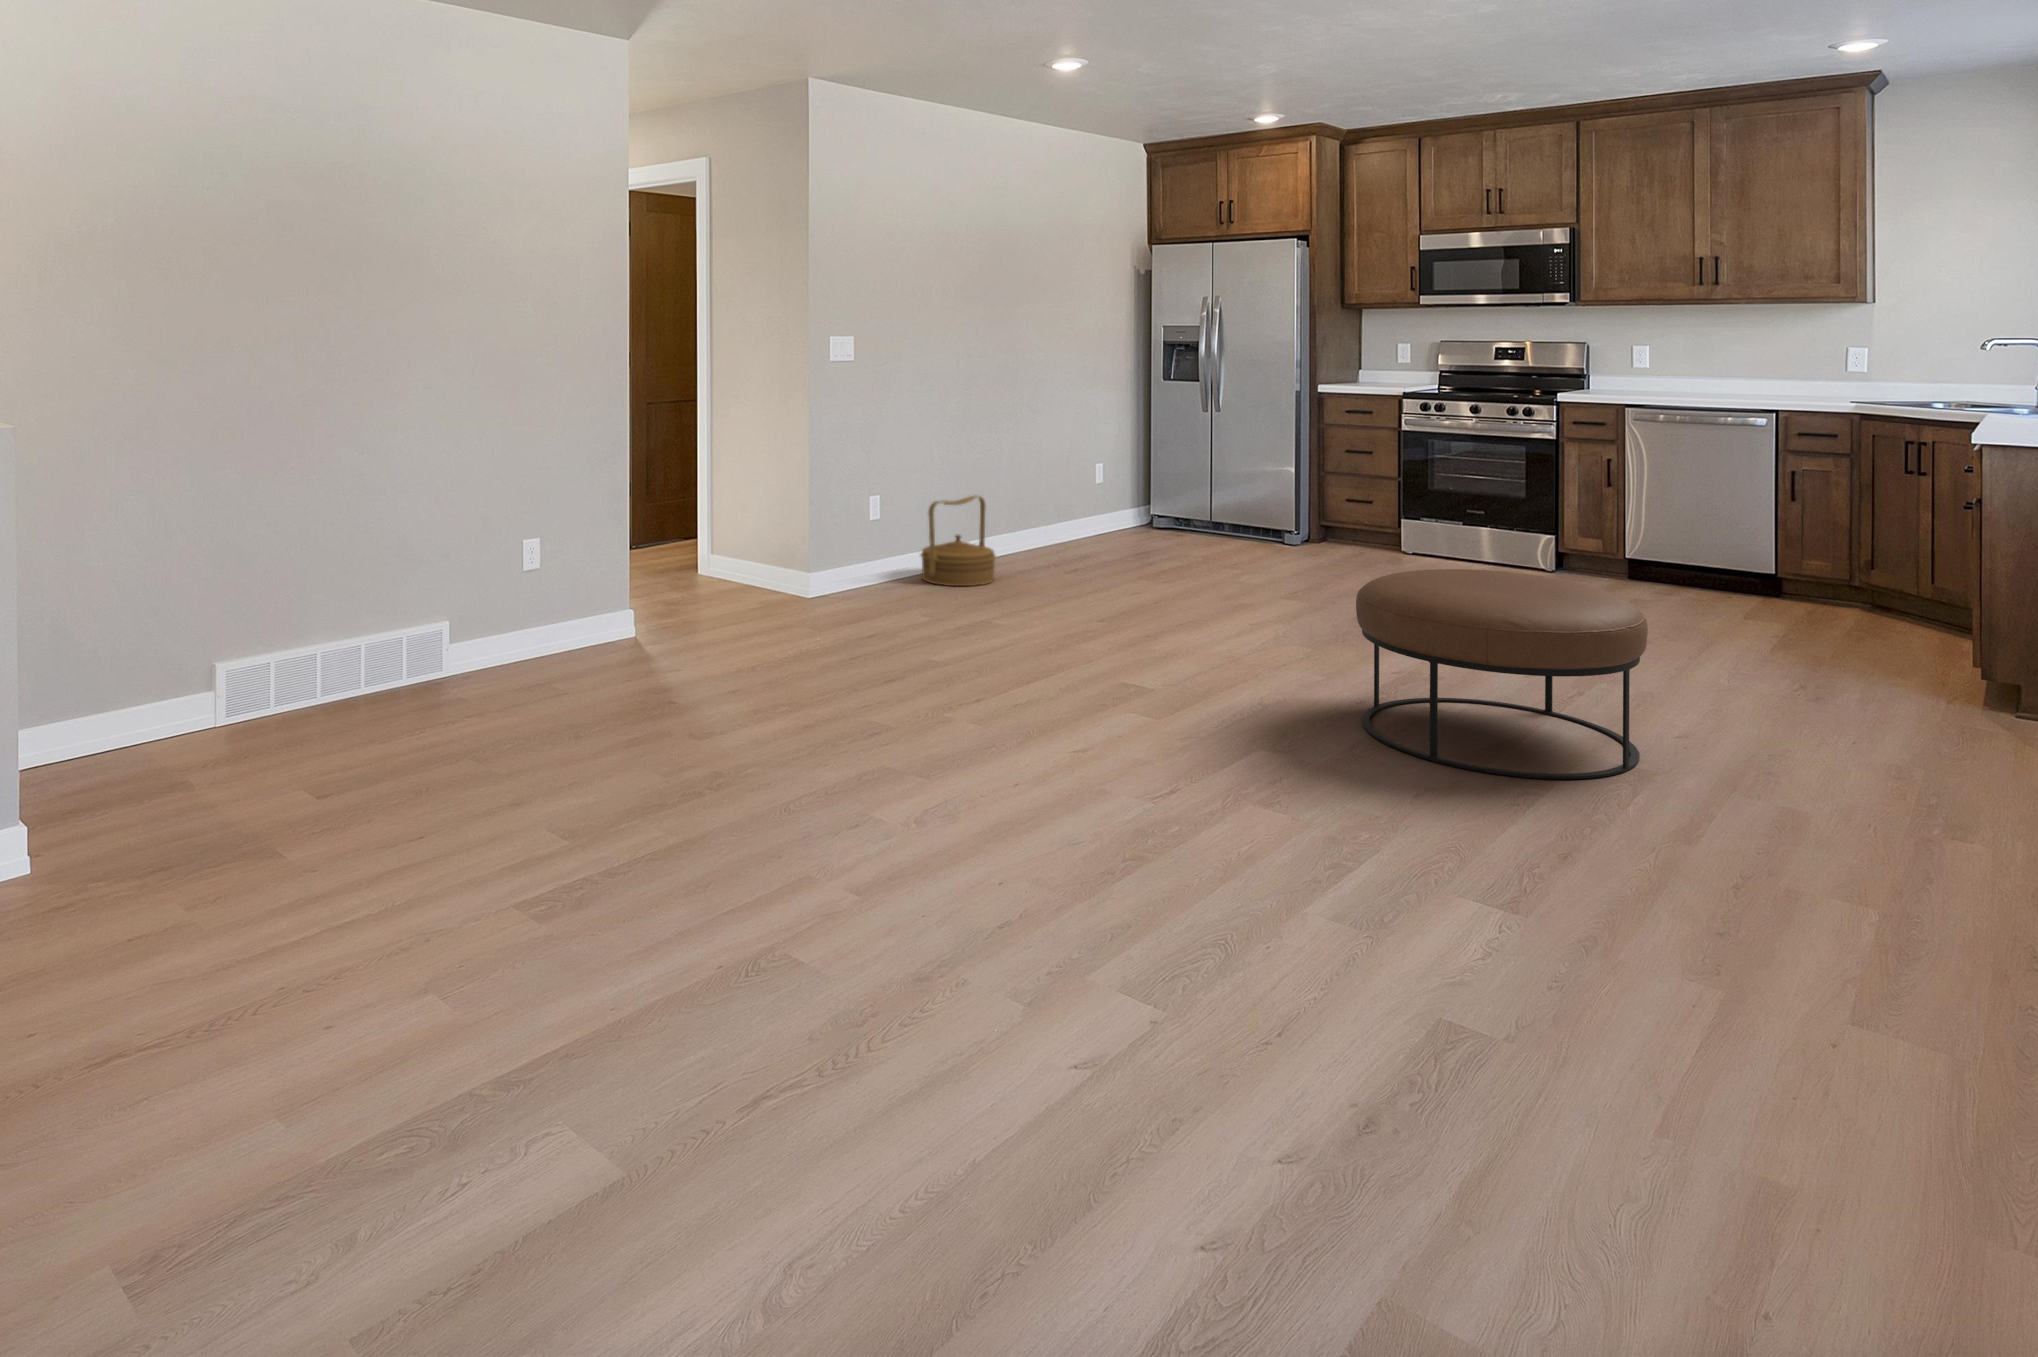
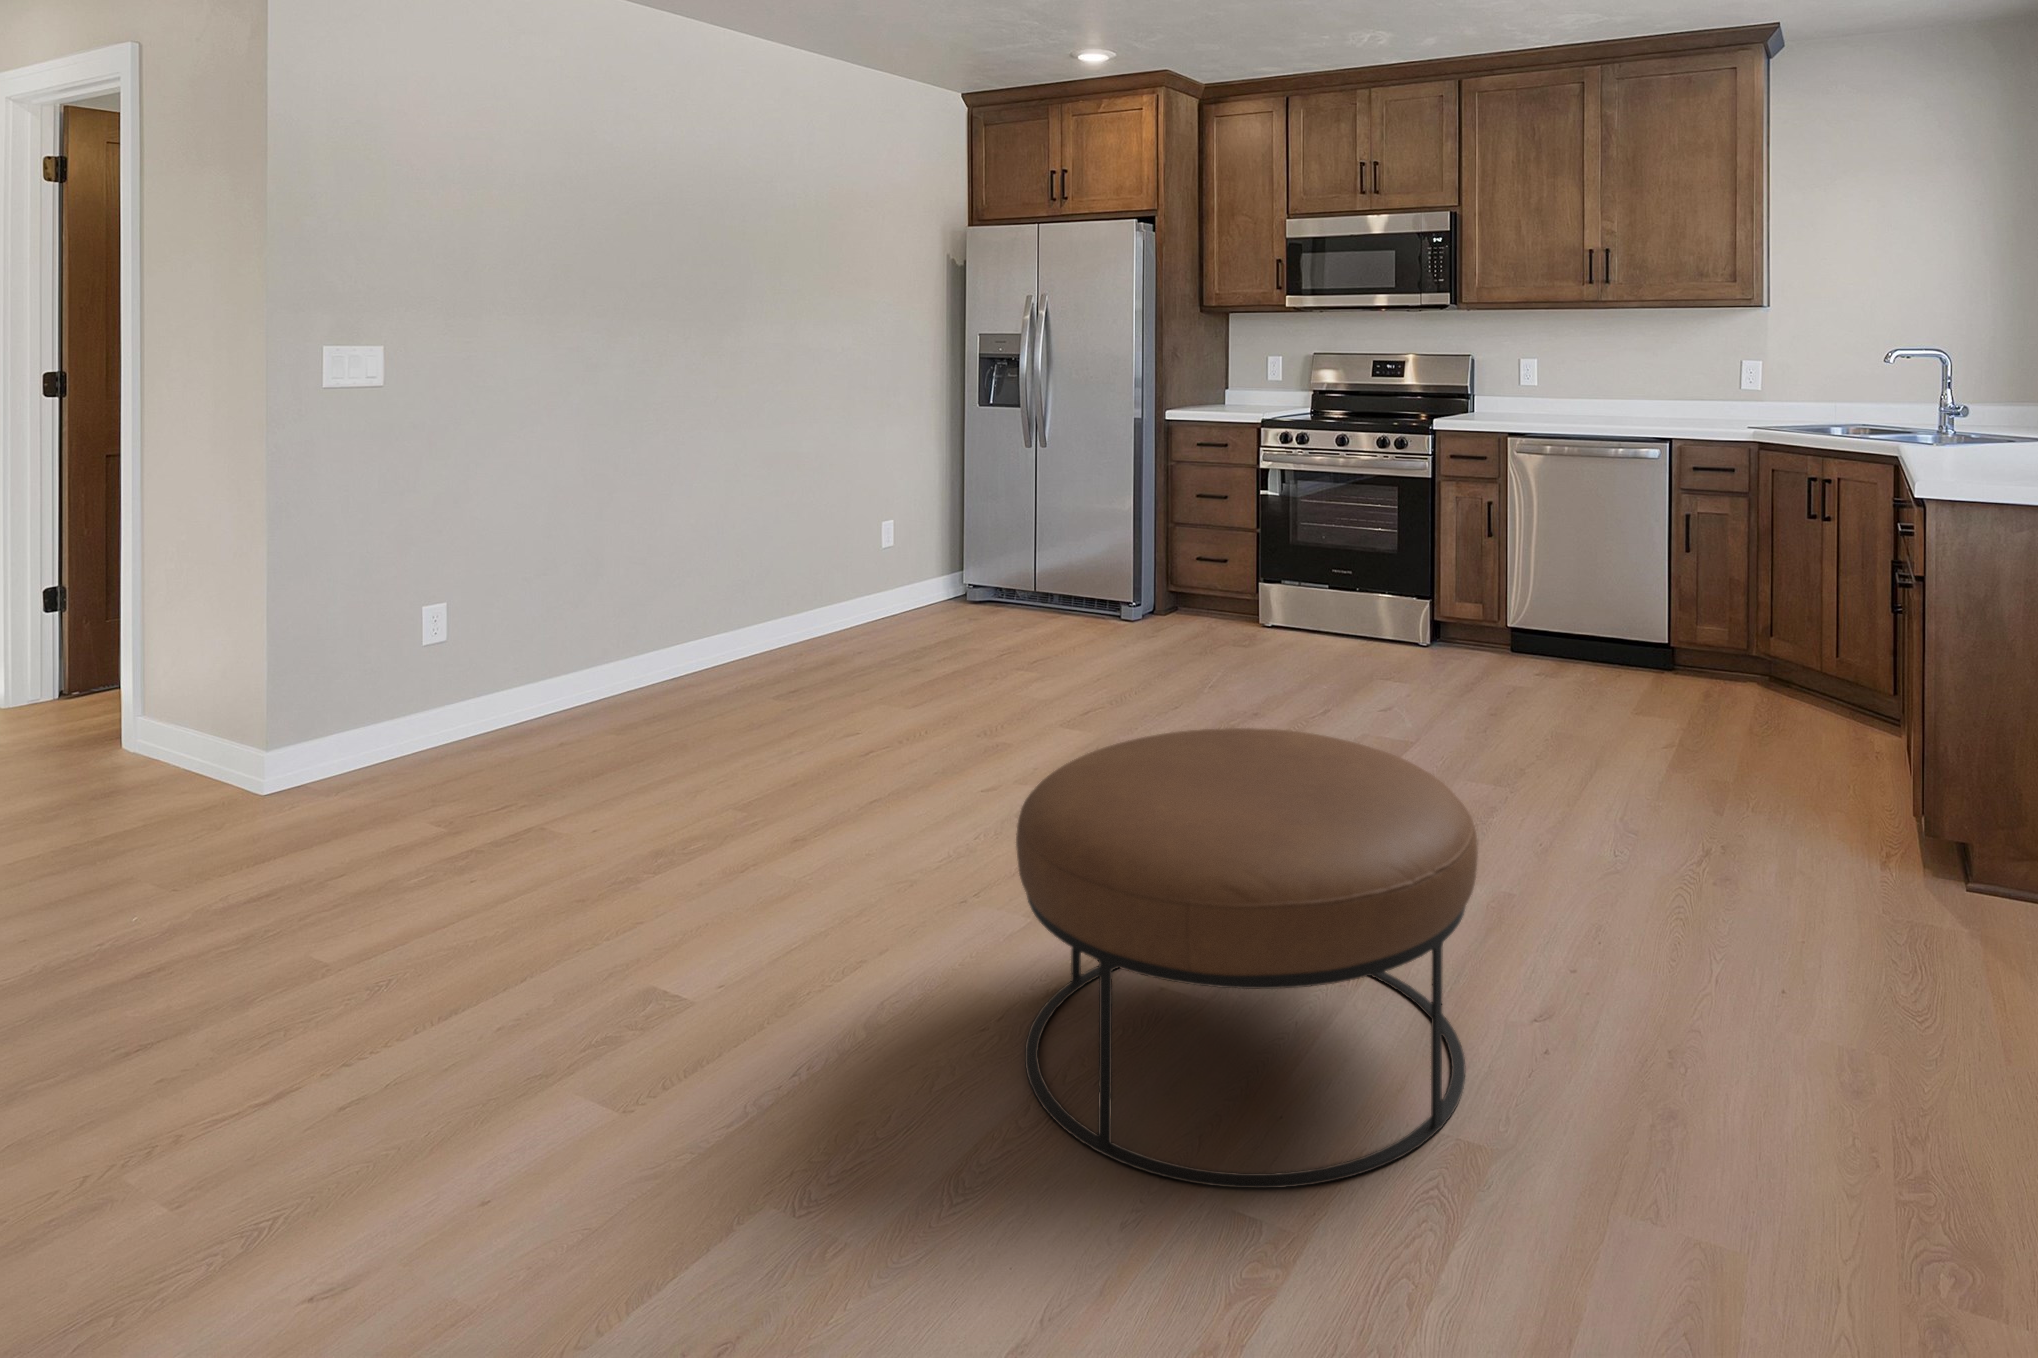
woven basket: present [921,496,996,586] -> none [541,582,665,728]

